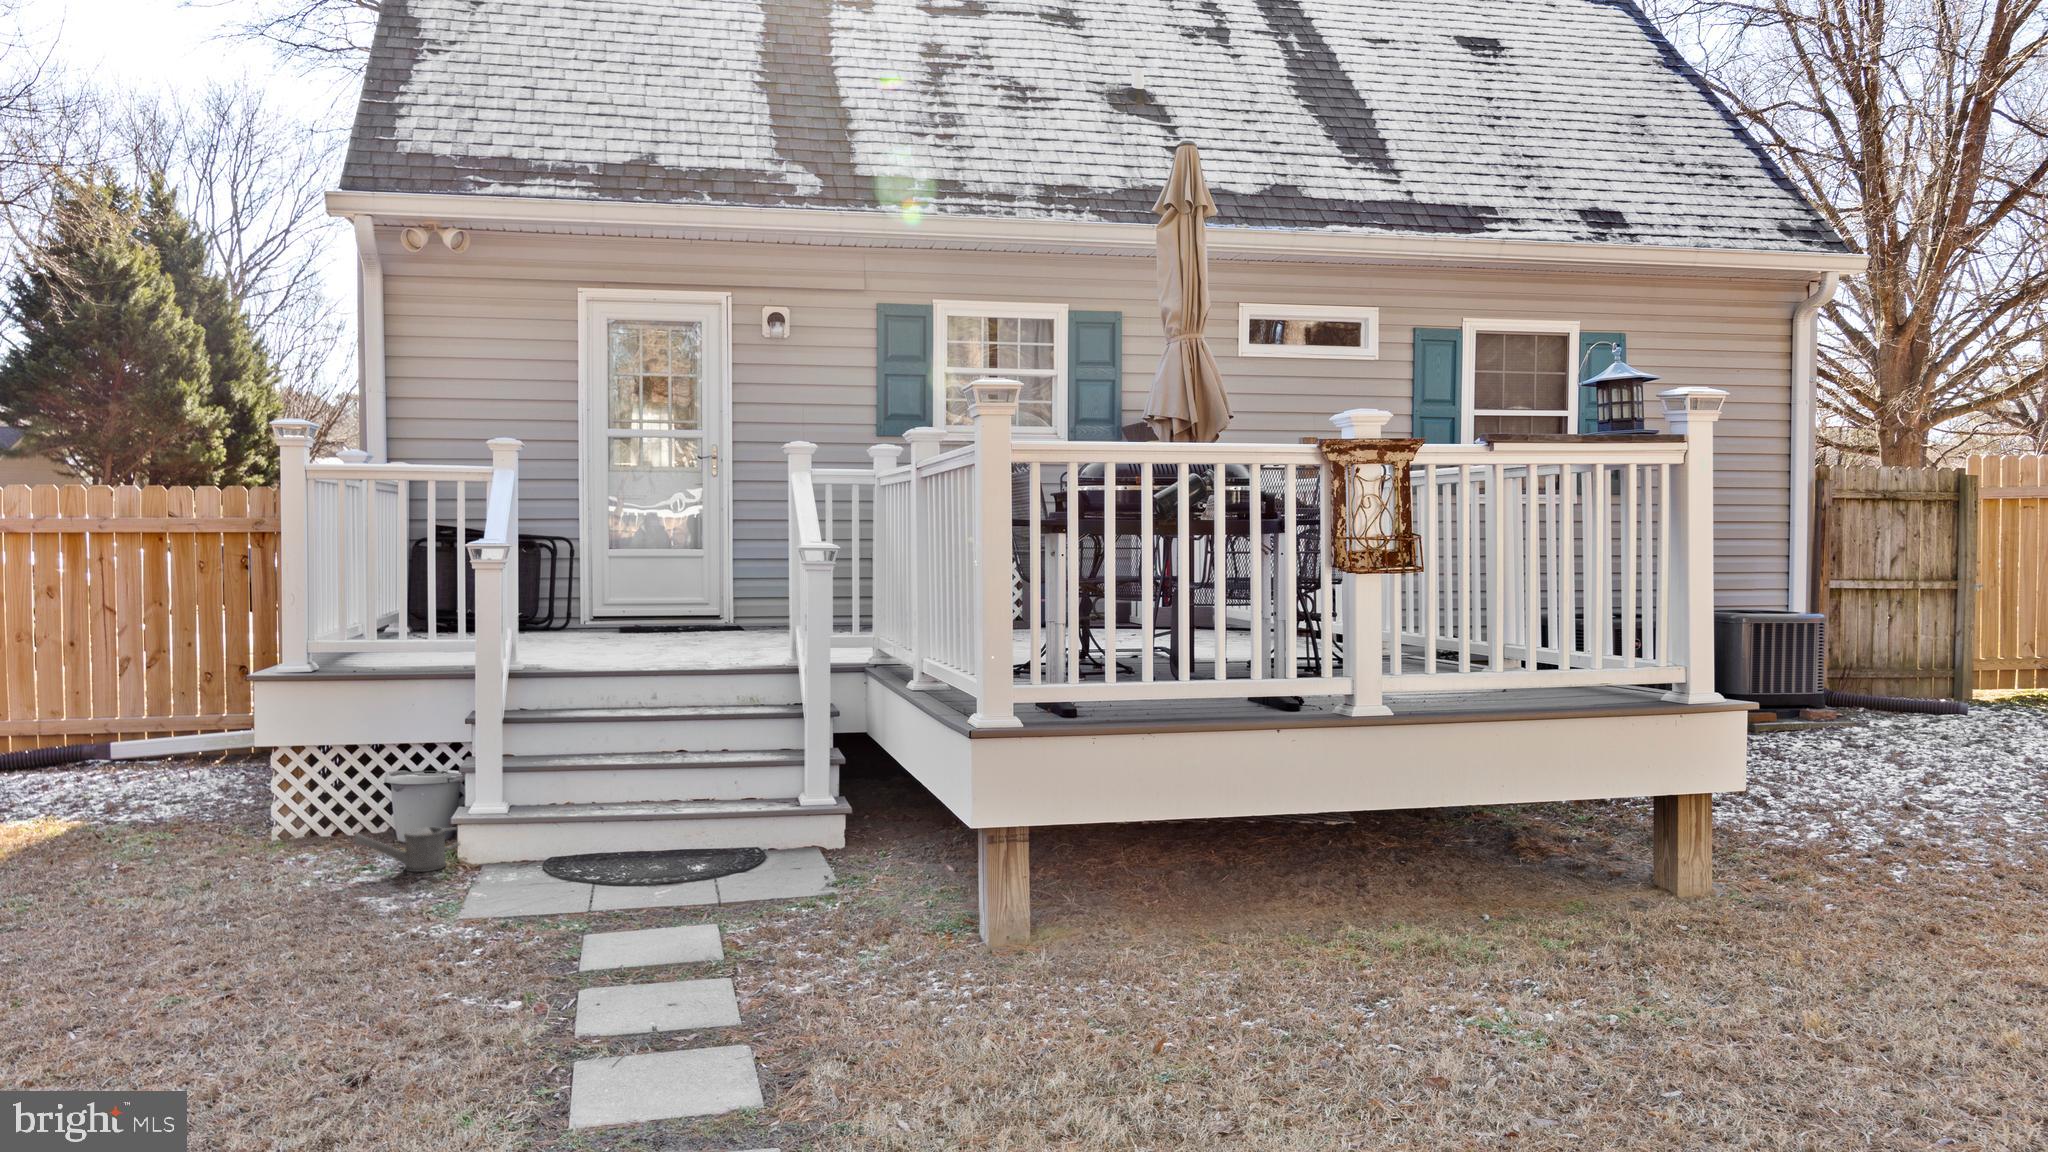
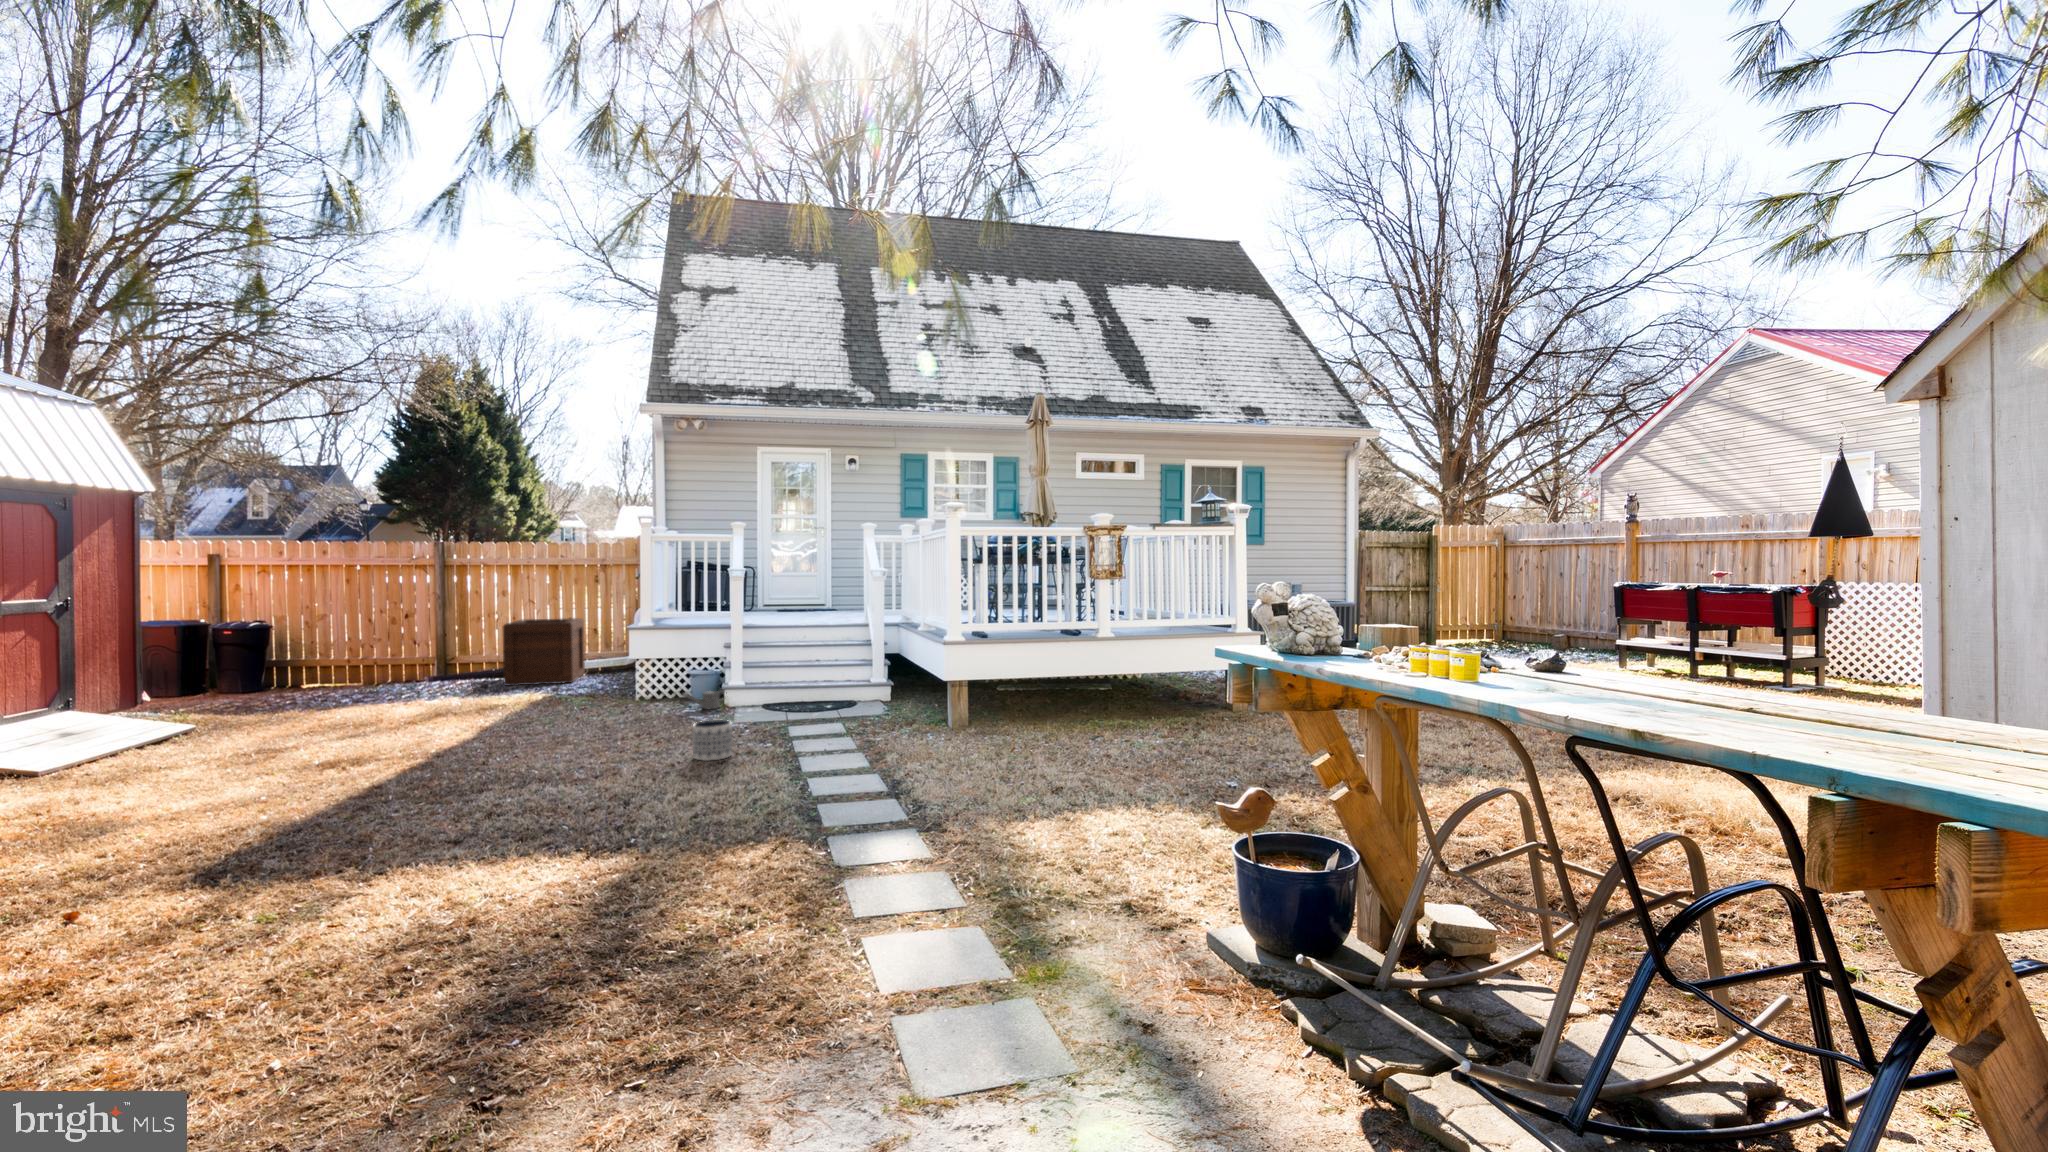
wooden crate: none [29,643,223,789] -> present [503,618,585,686]
planter: none [264,963,382,1091] -> present [693,720,732,761]

